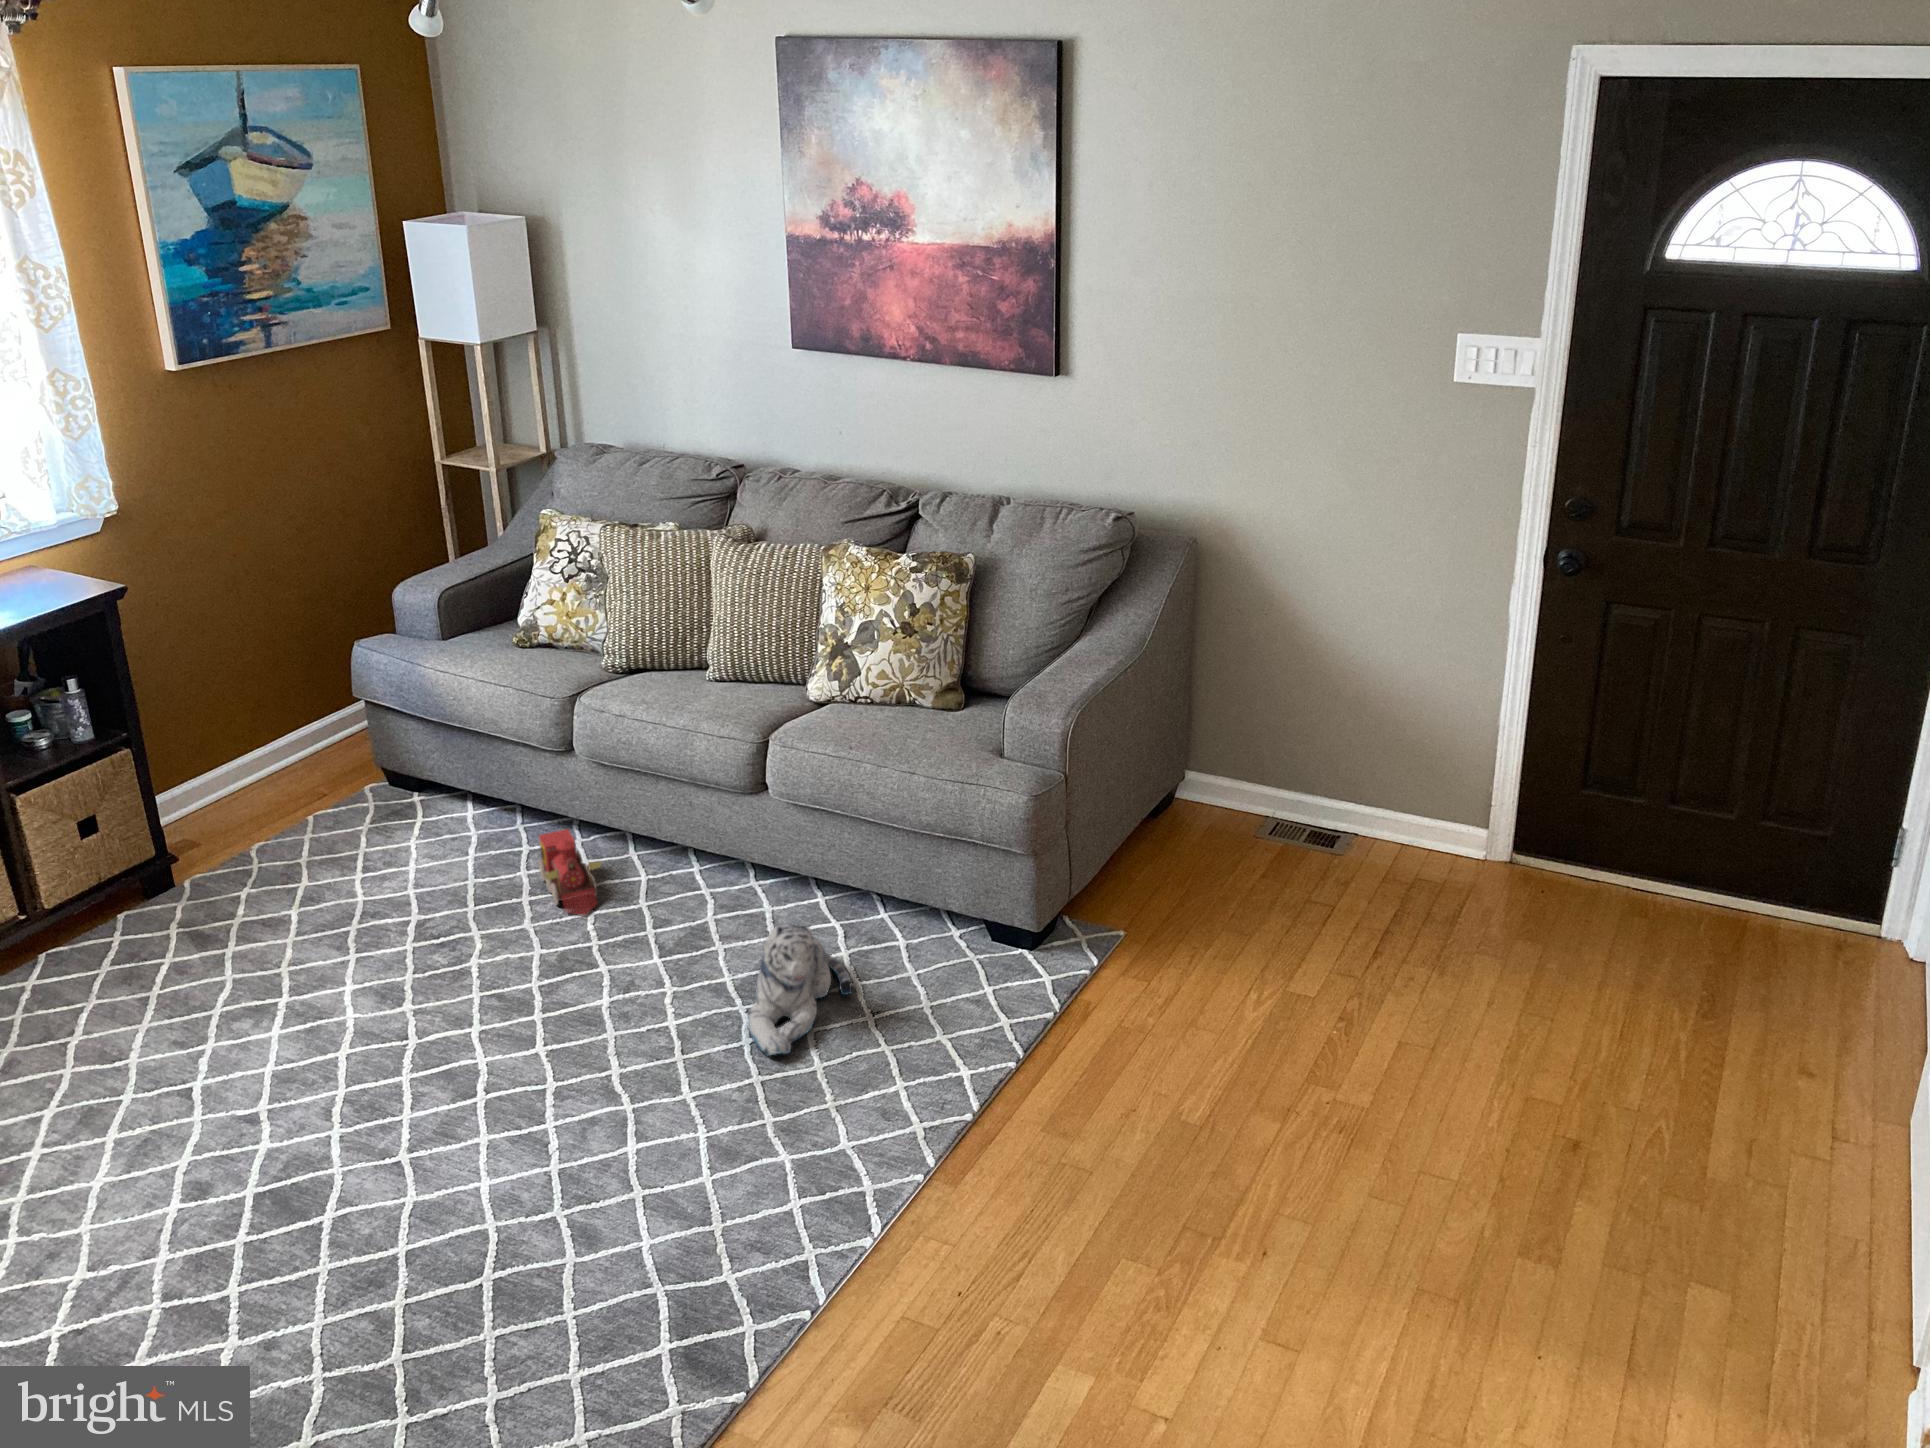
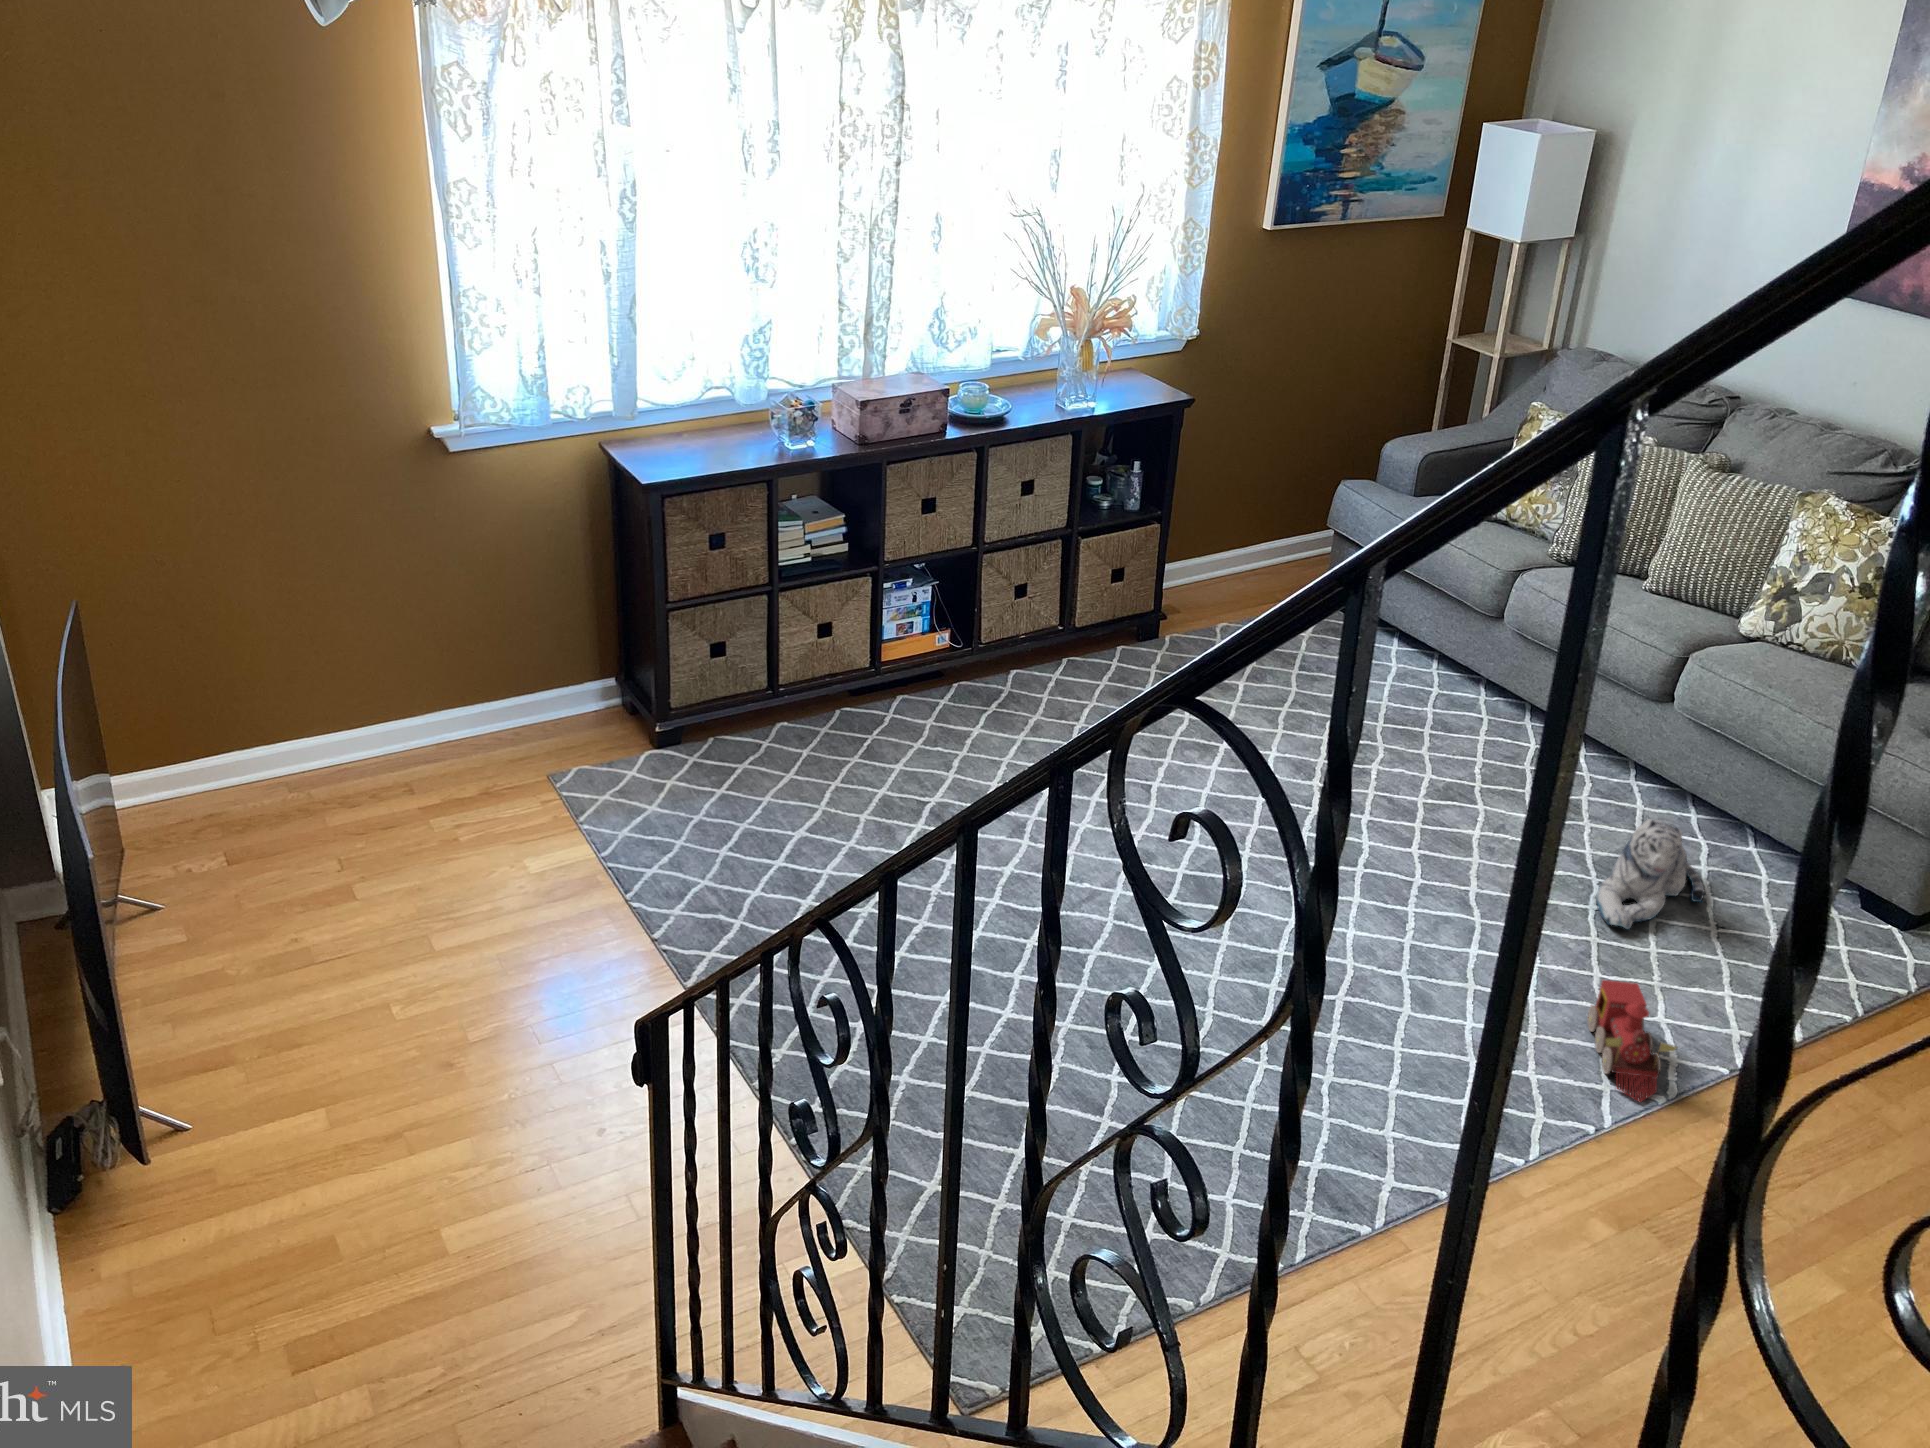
toy train: present [539,829,601,914] -> present [1587,980,1677,1102]

